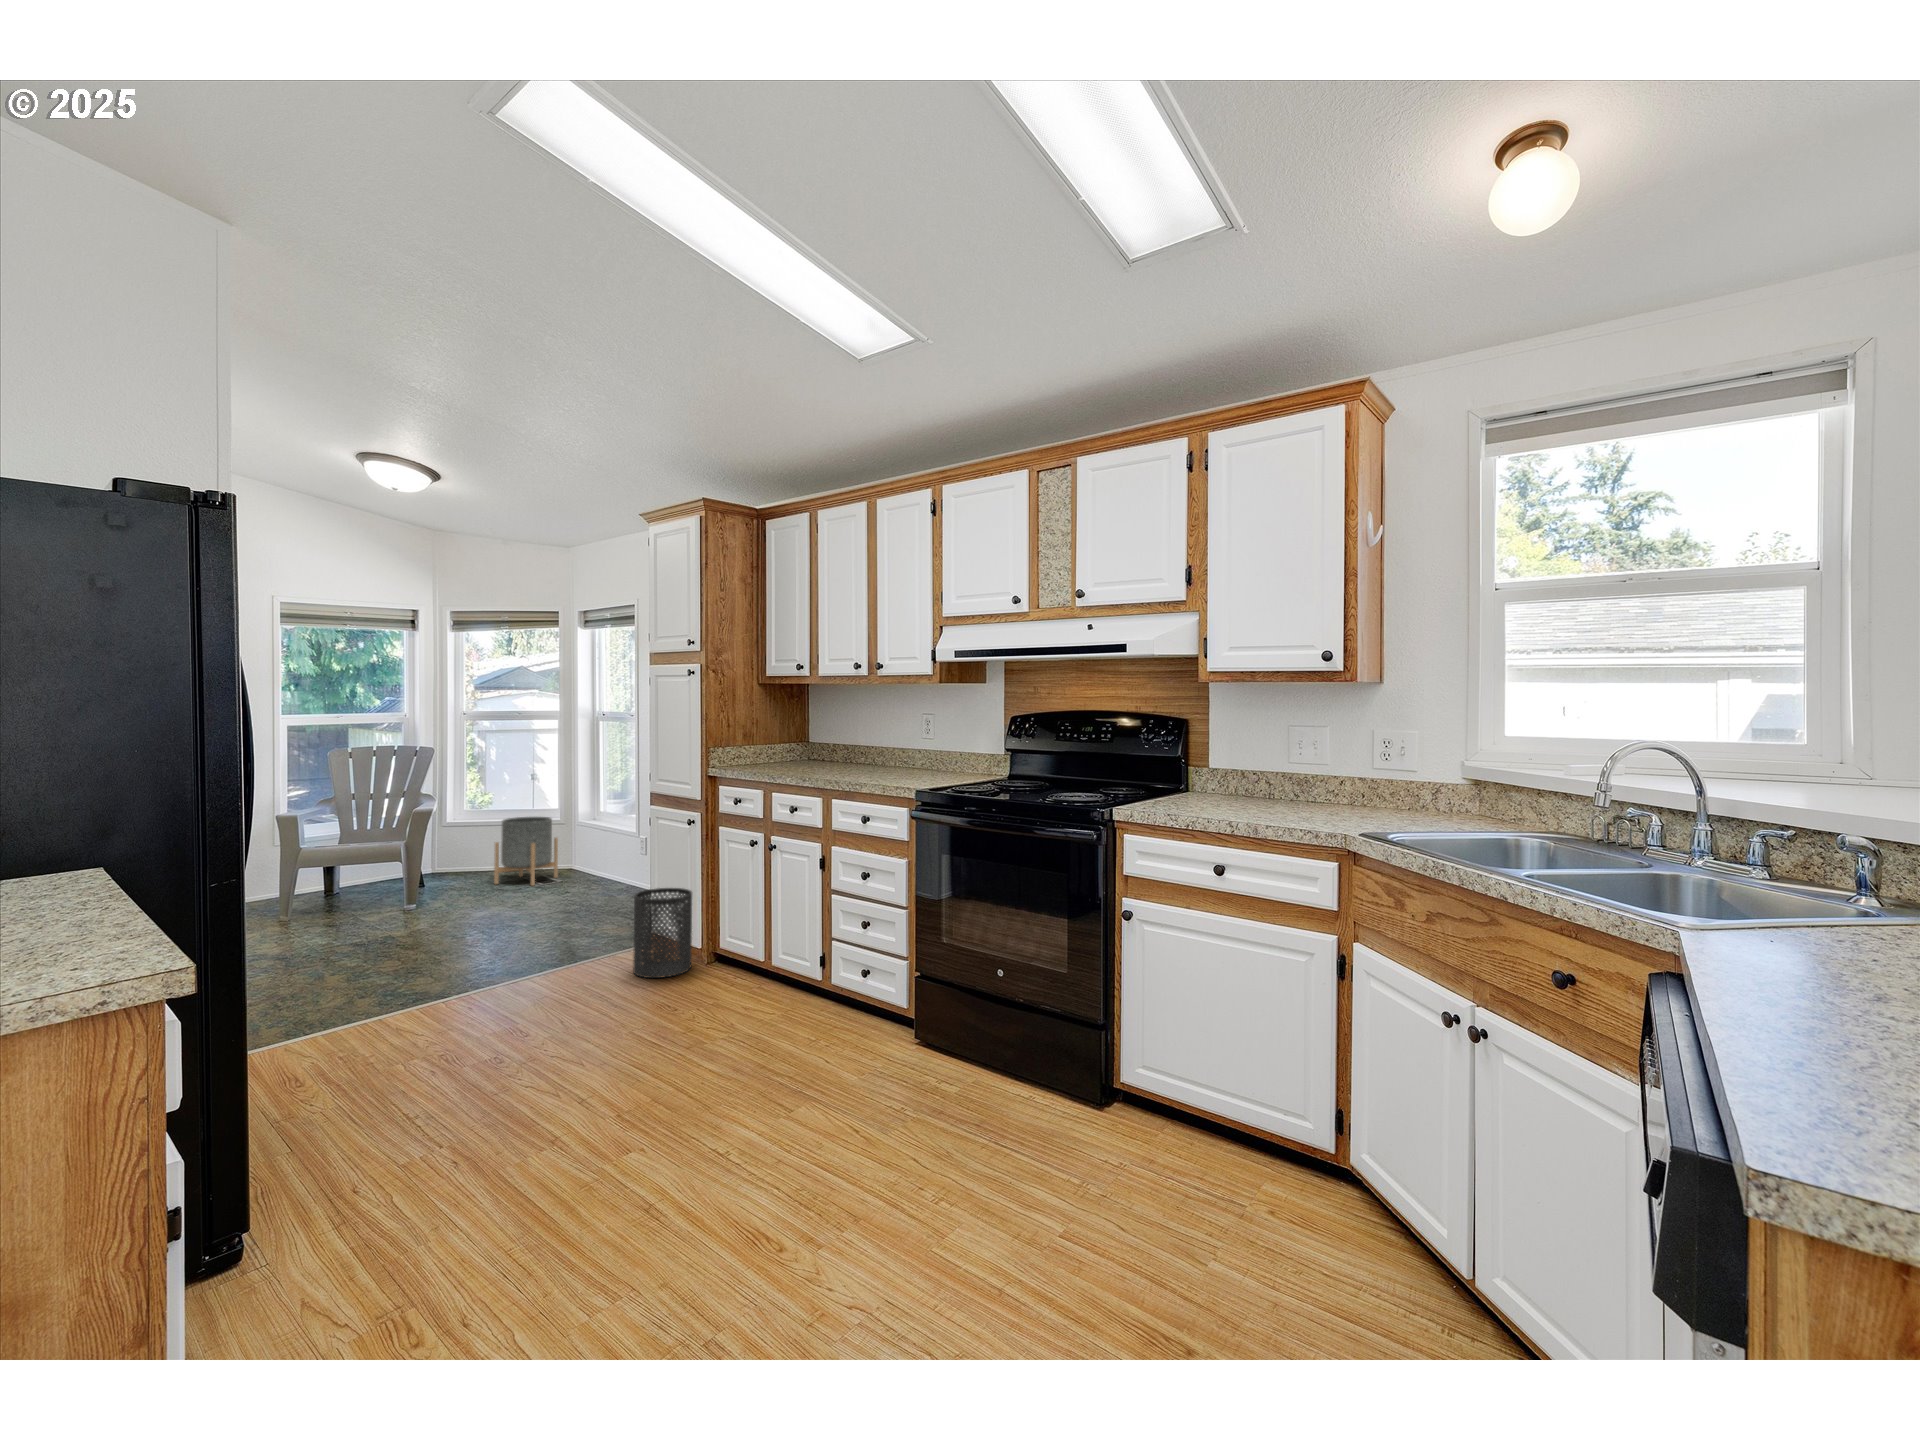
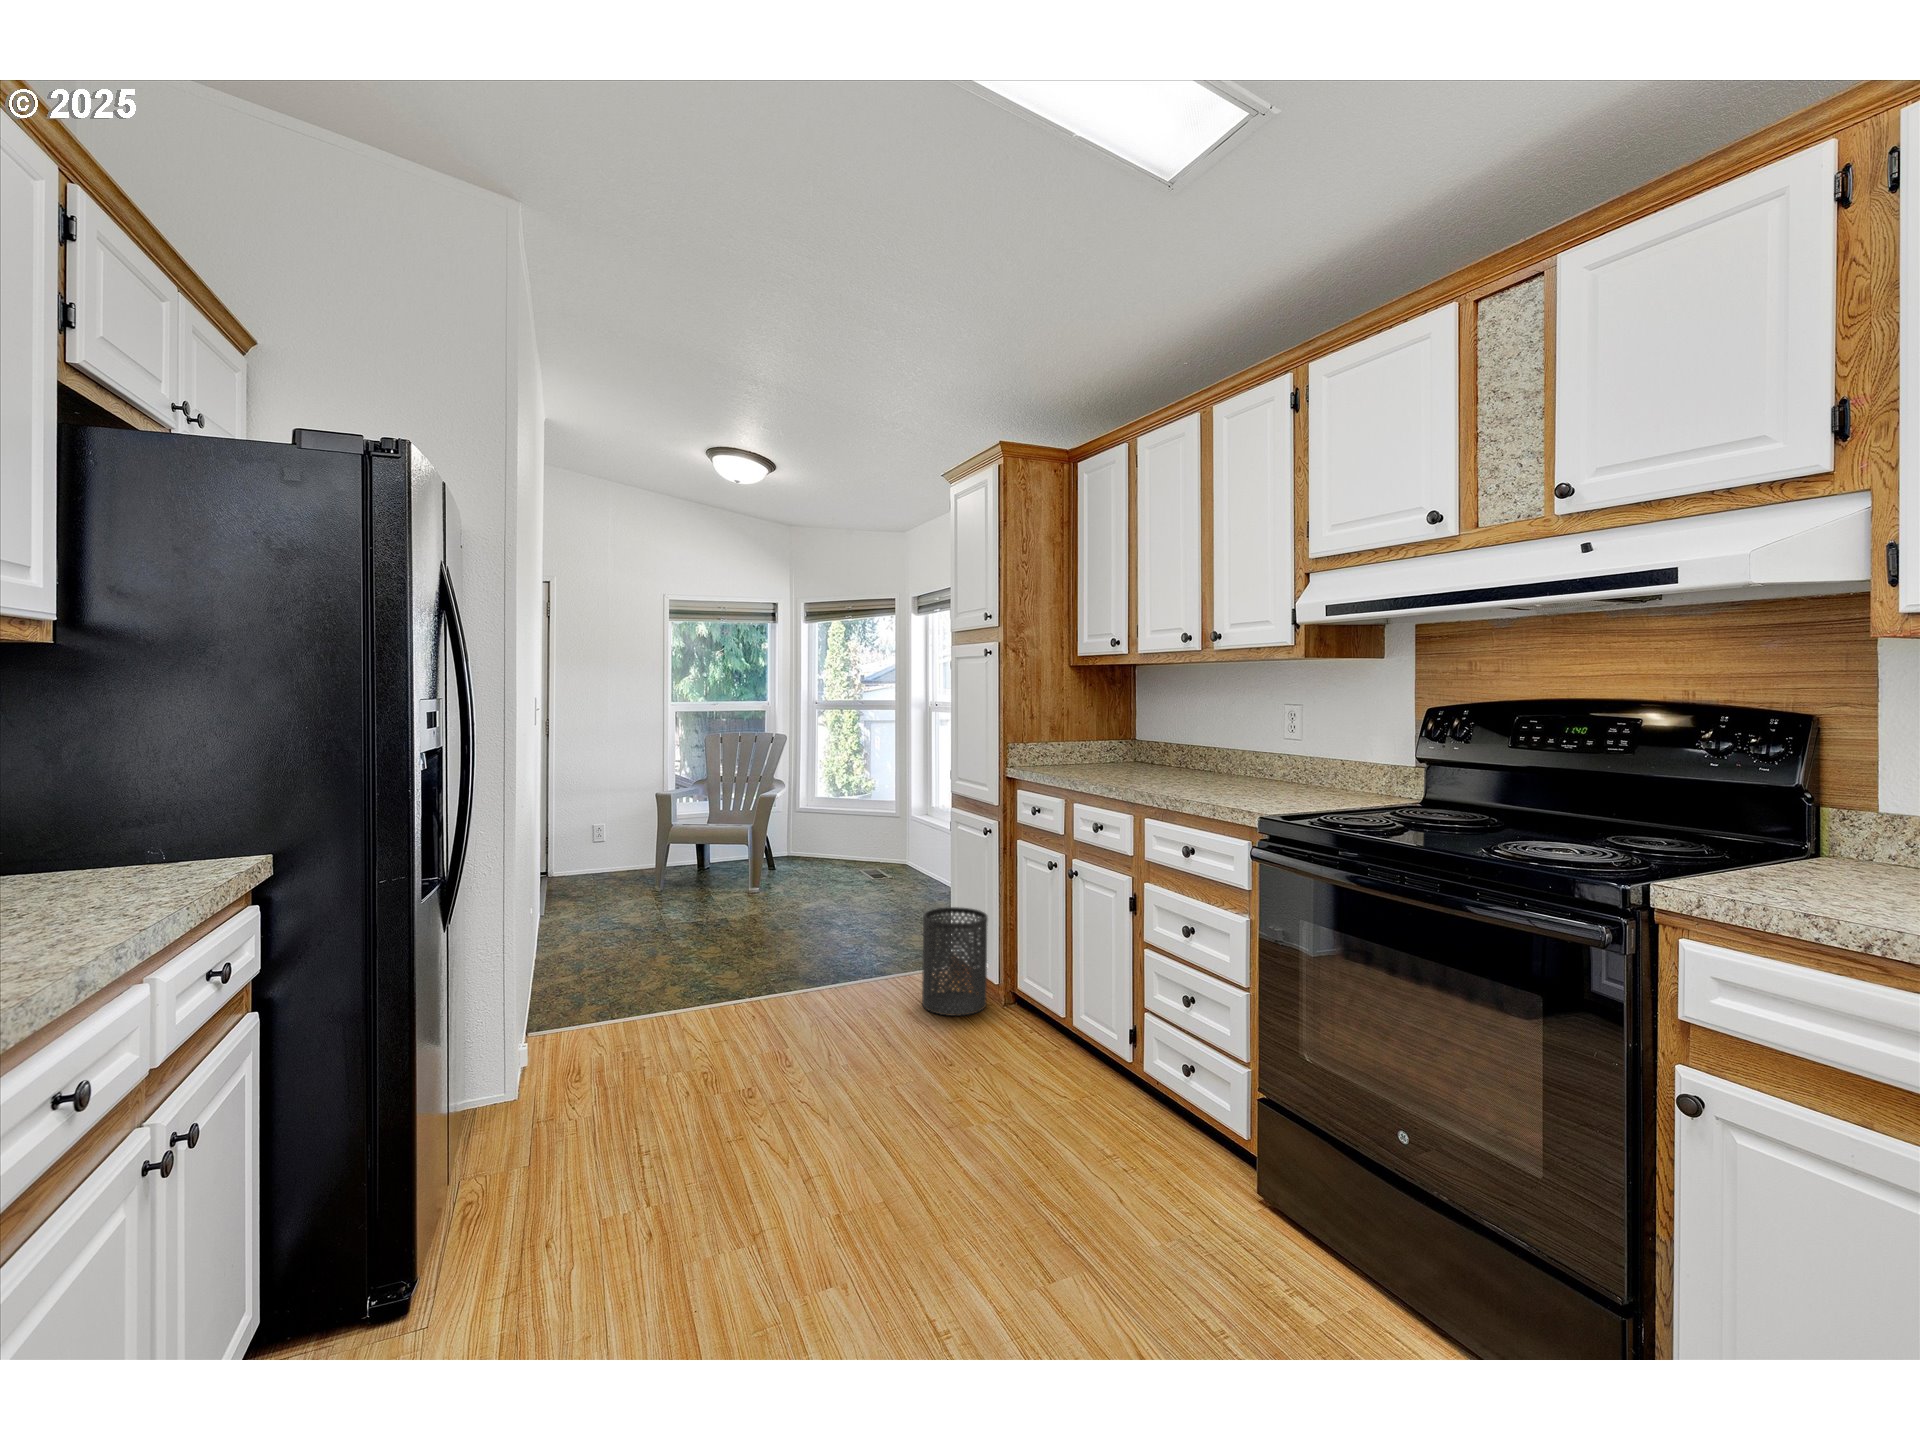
planter: present [494,817,558,886] -> none [834,809,892,880]

